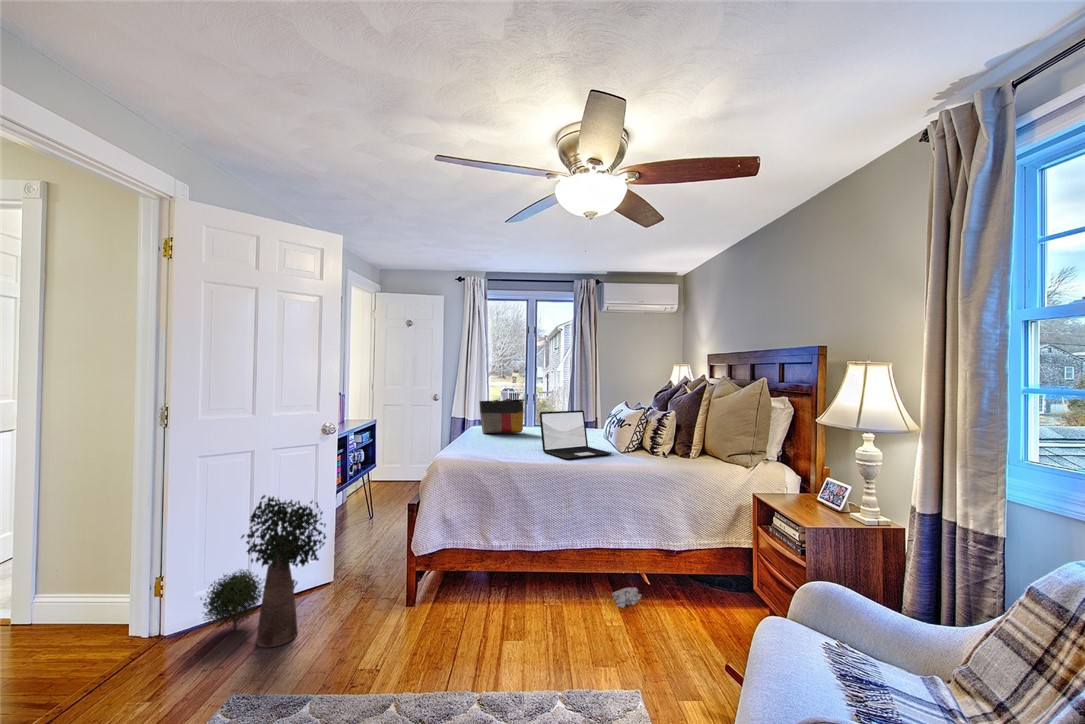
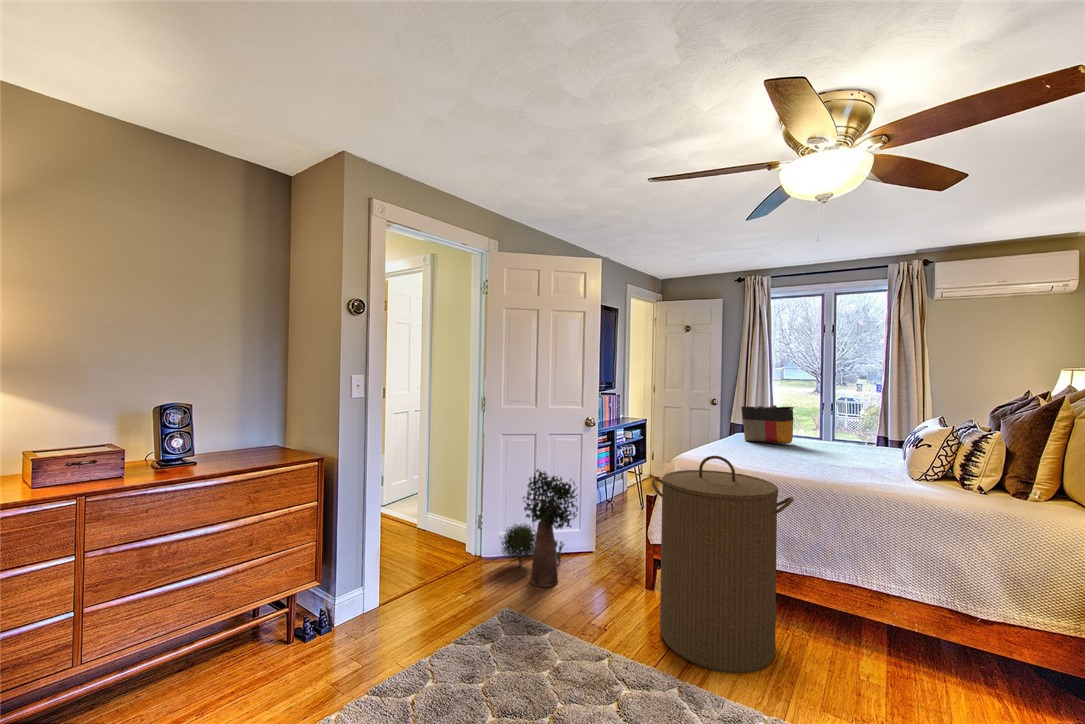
laptop: present [539,410,612,459] -> none [795,421,893,479]
laundry hamper: none [426,452,561,669] -> present [652,456,794,673]
plush toy: present [577,587,642,608] -> none [832,638,925,669]

